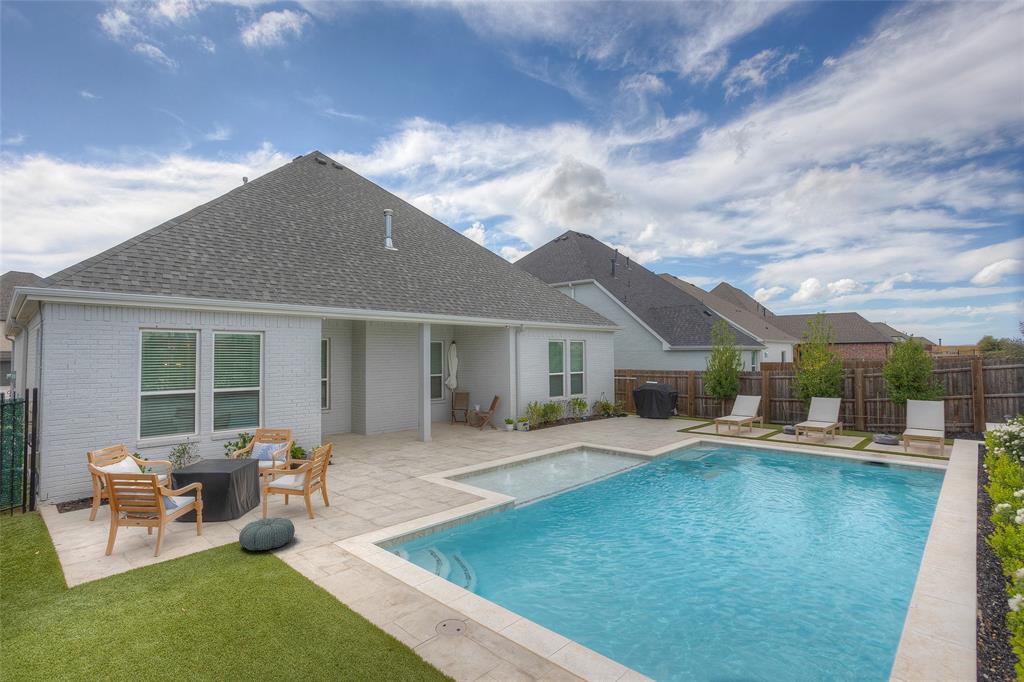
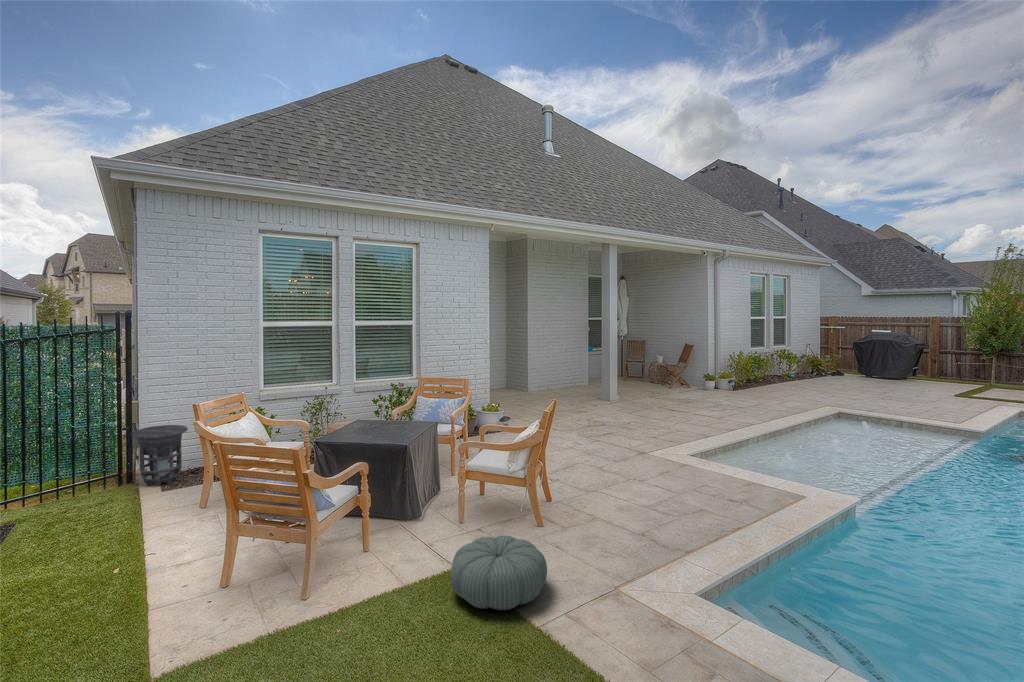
side table: none [32,468,76,511] -> present [131,425,188,486]

